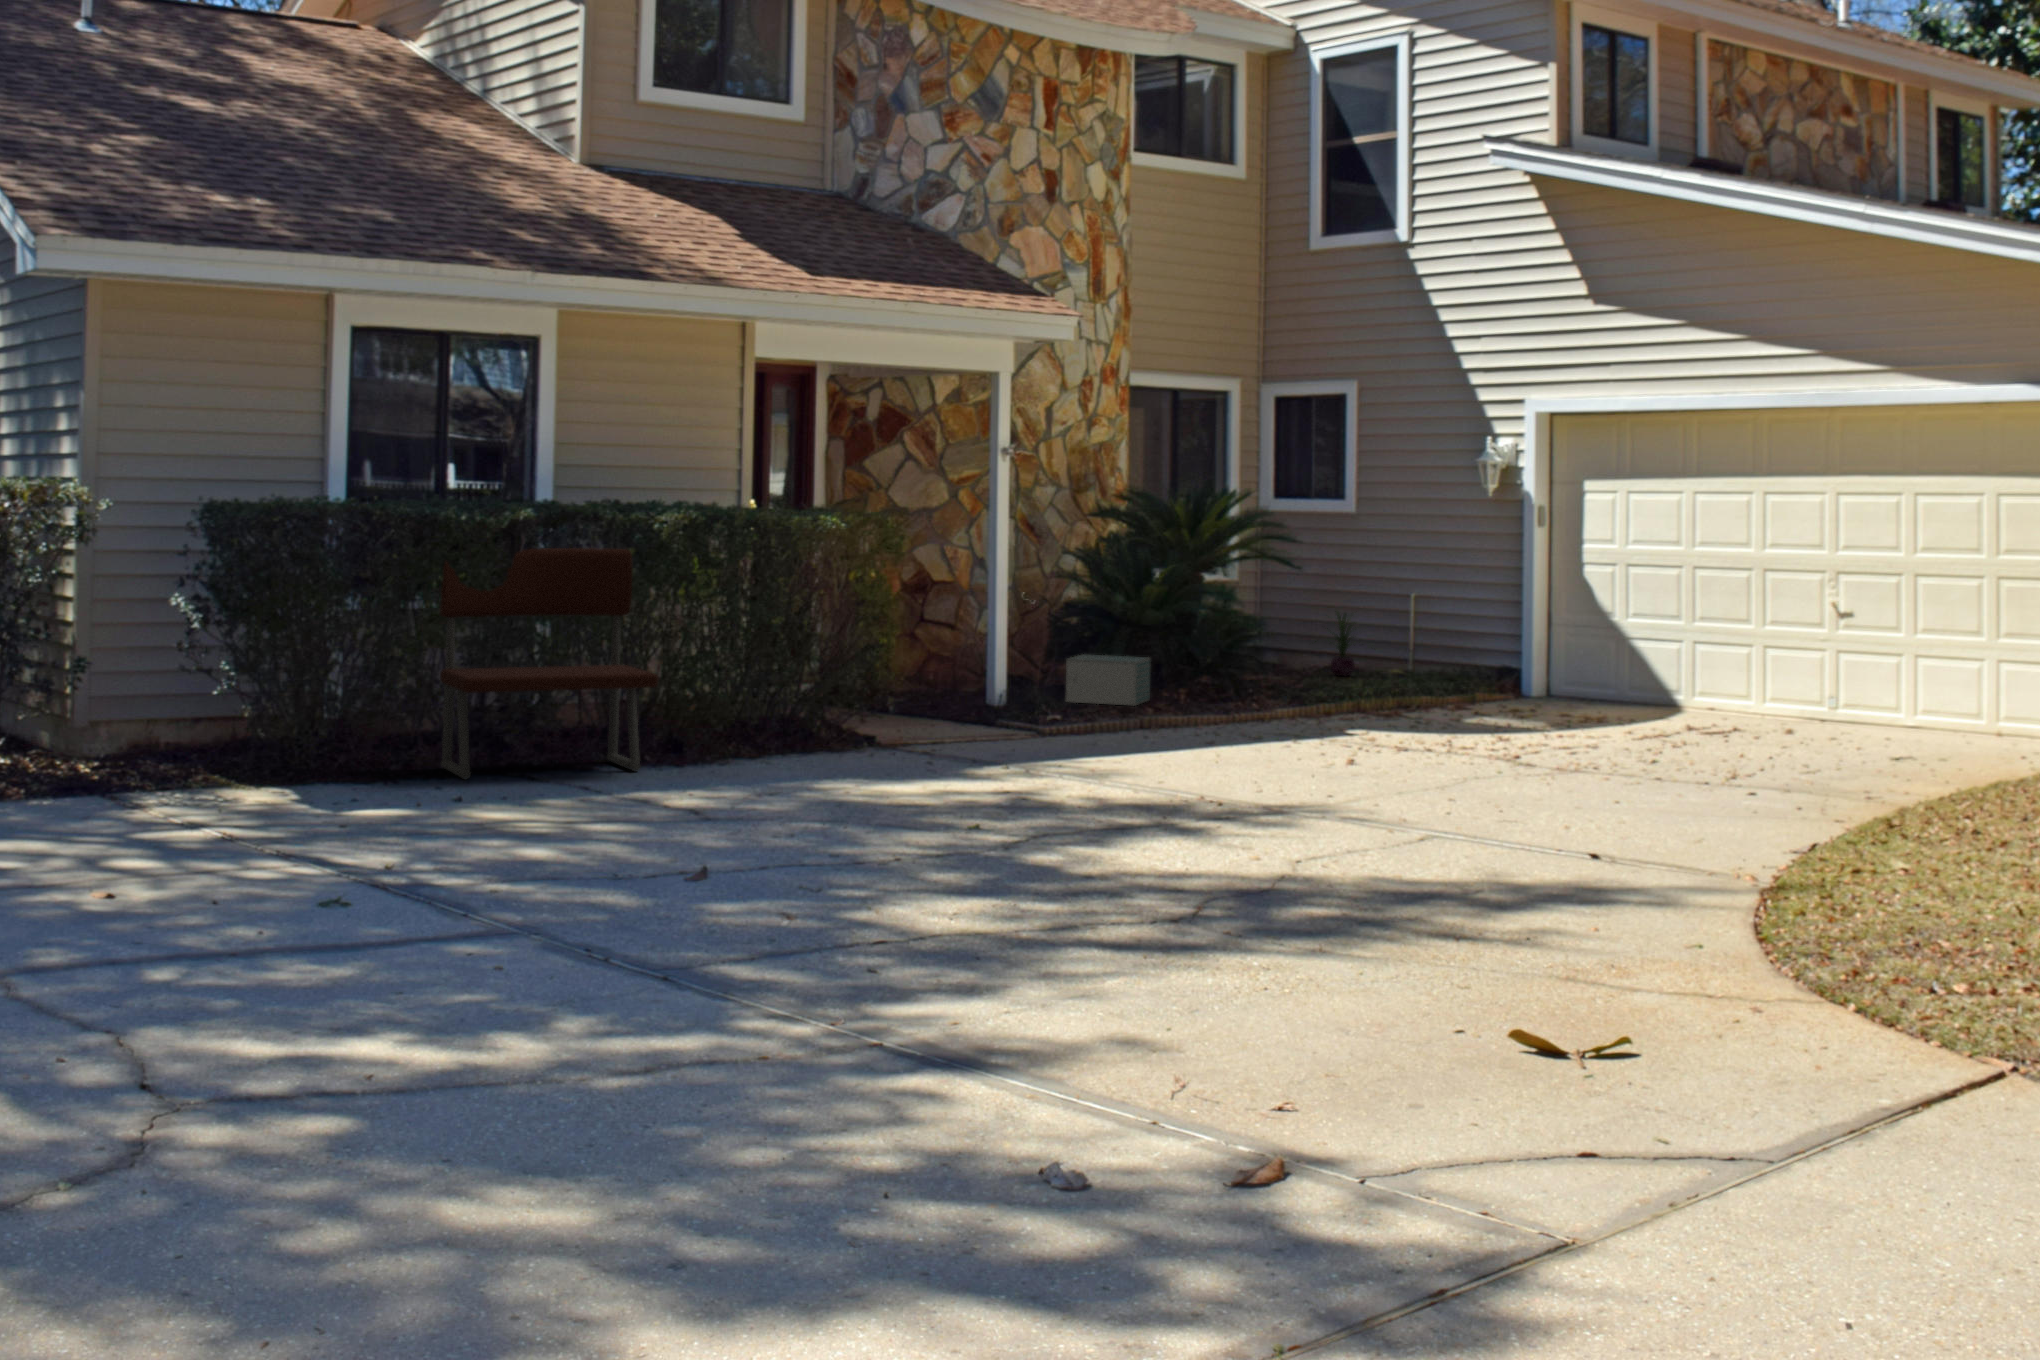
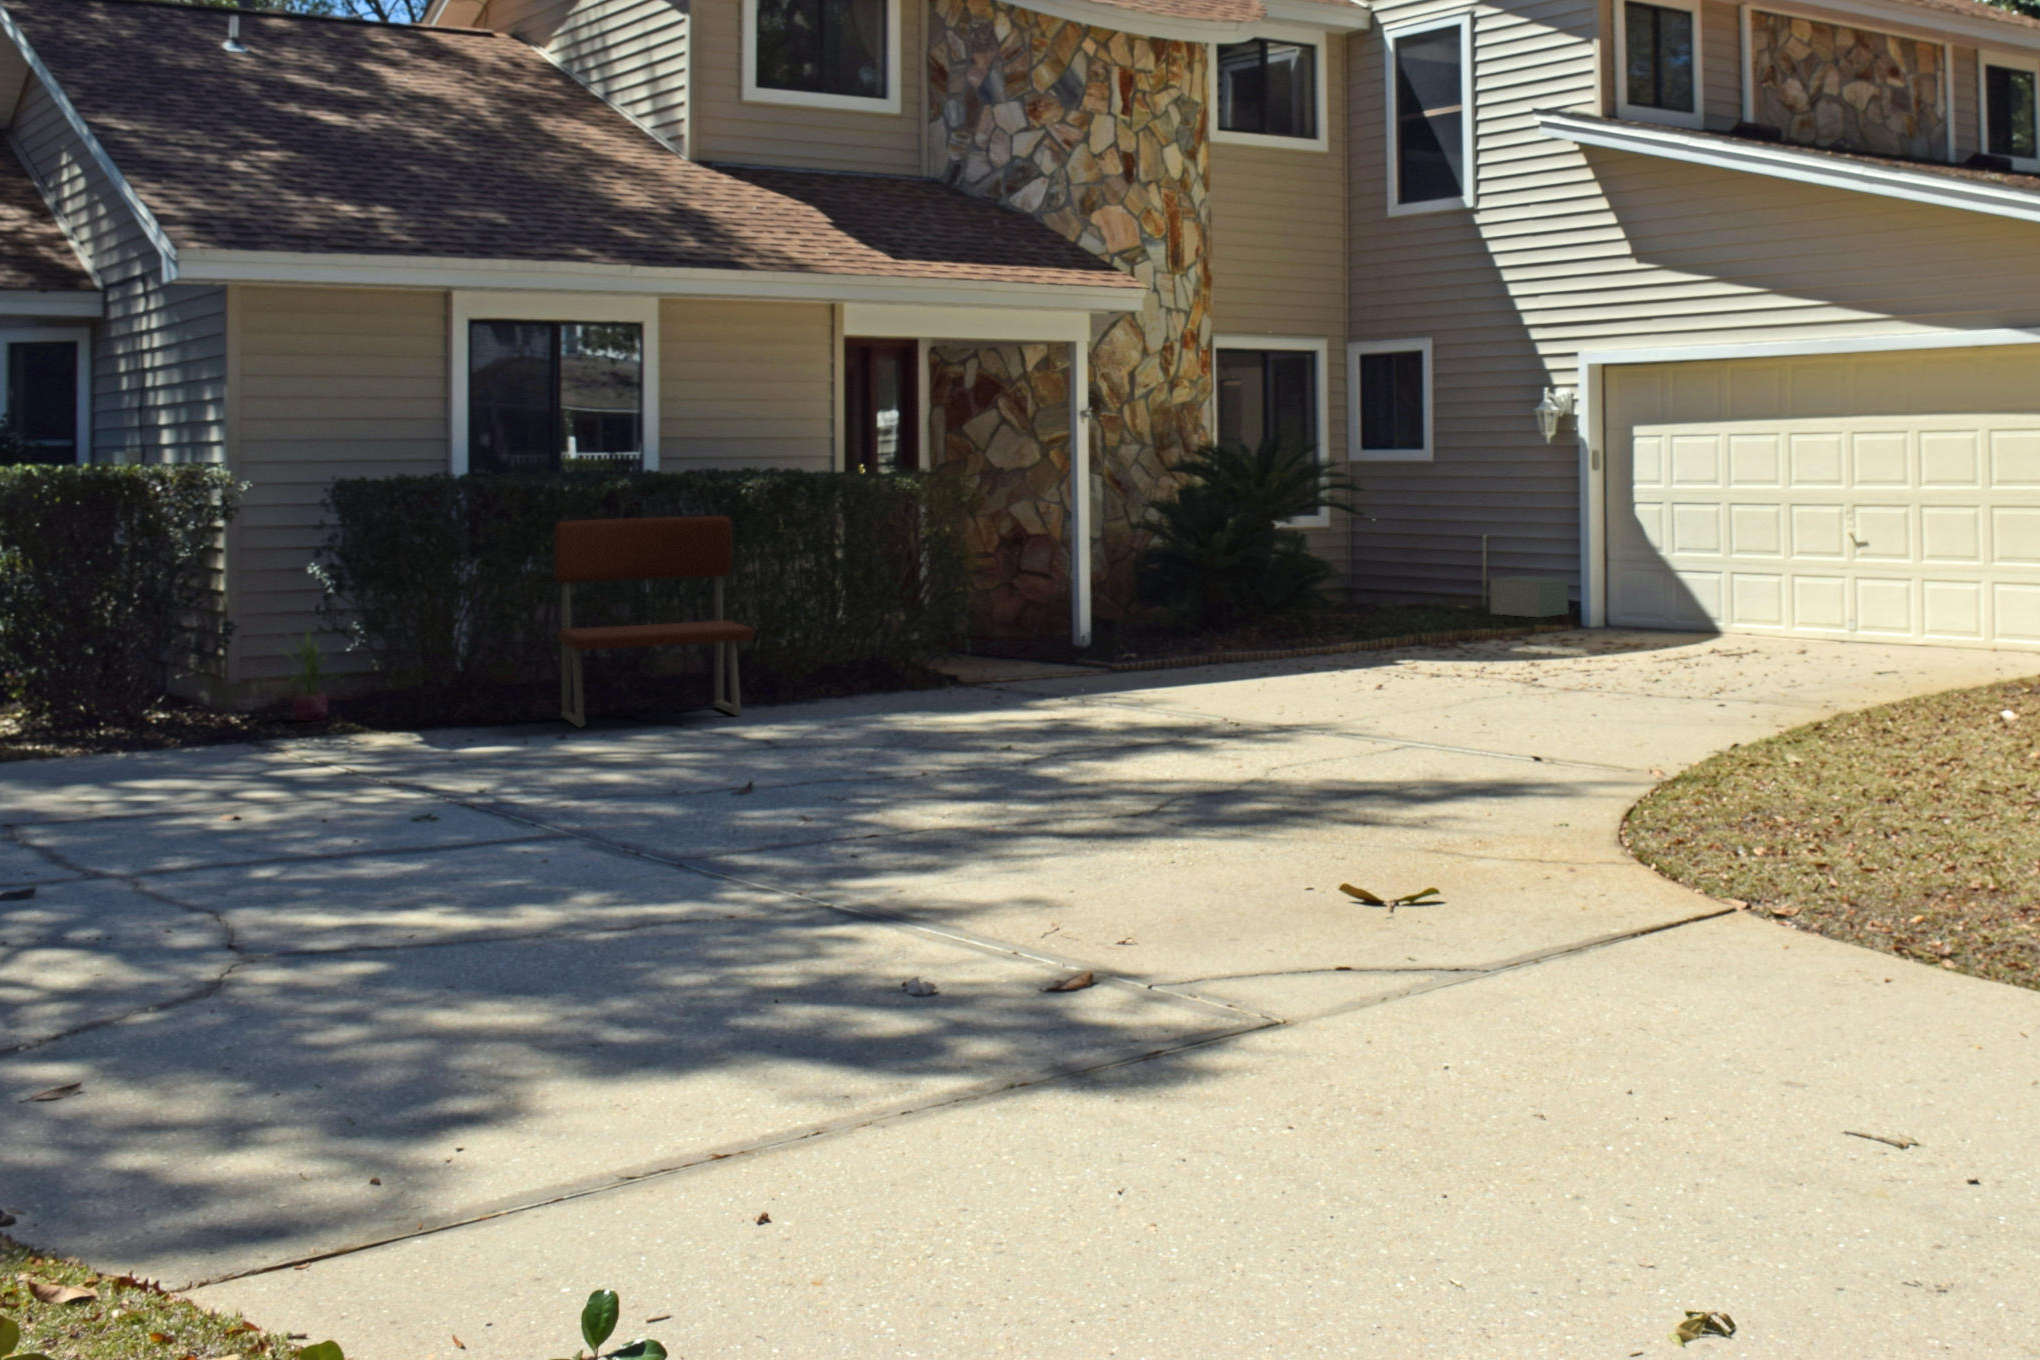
decorative plant: present [1315,611,1355,676] -> present [291,629,339,721]
storage box: present [1065,654,1151,706] -> present [1490,576,1569,617]

